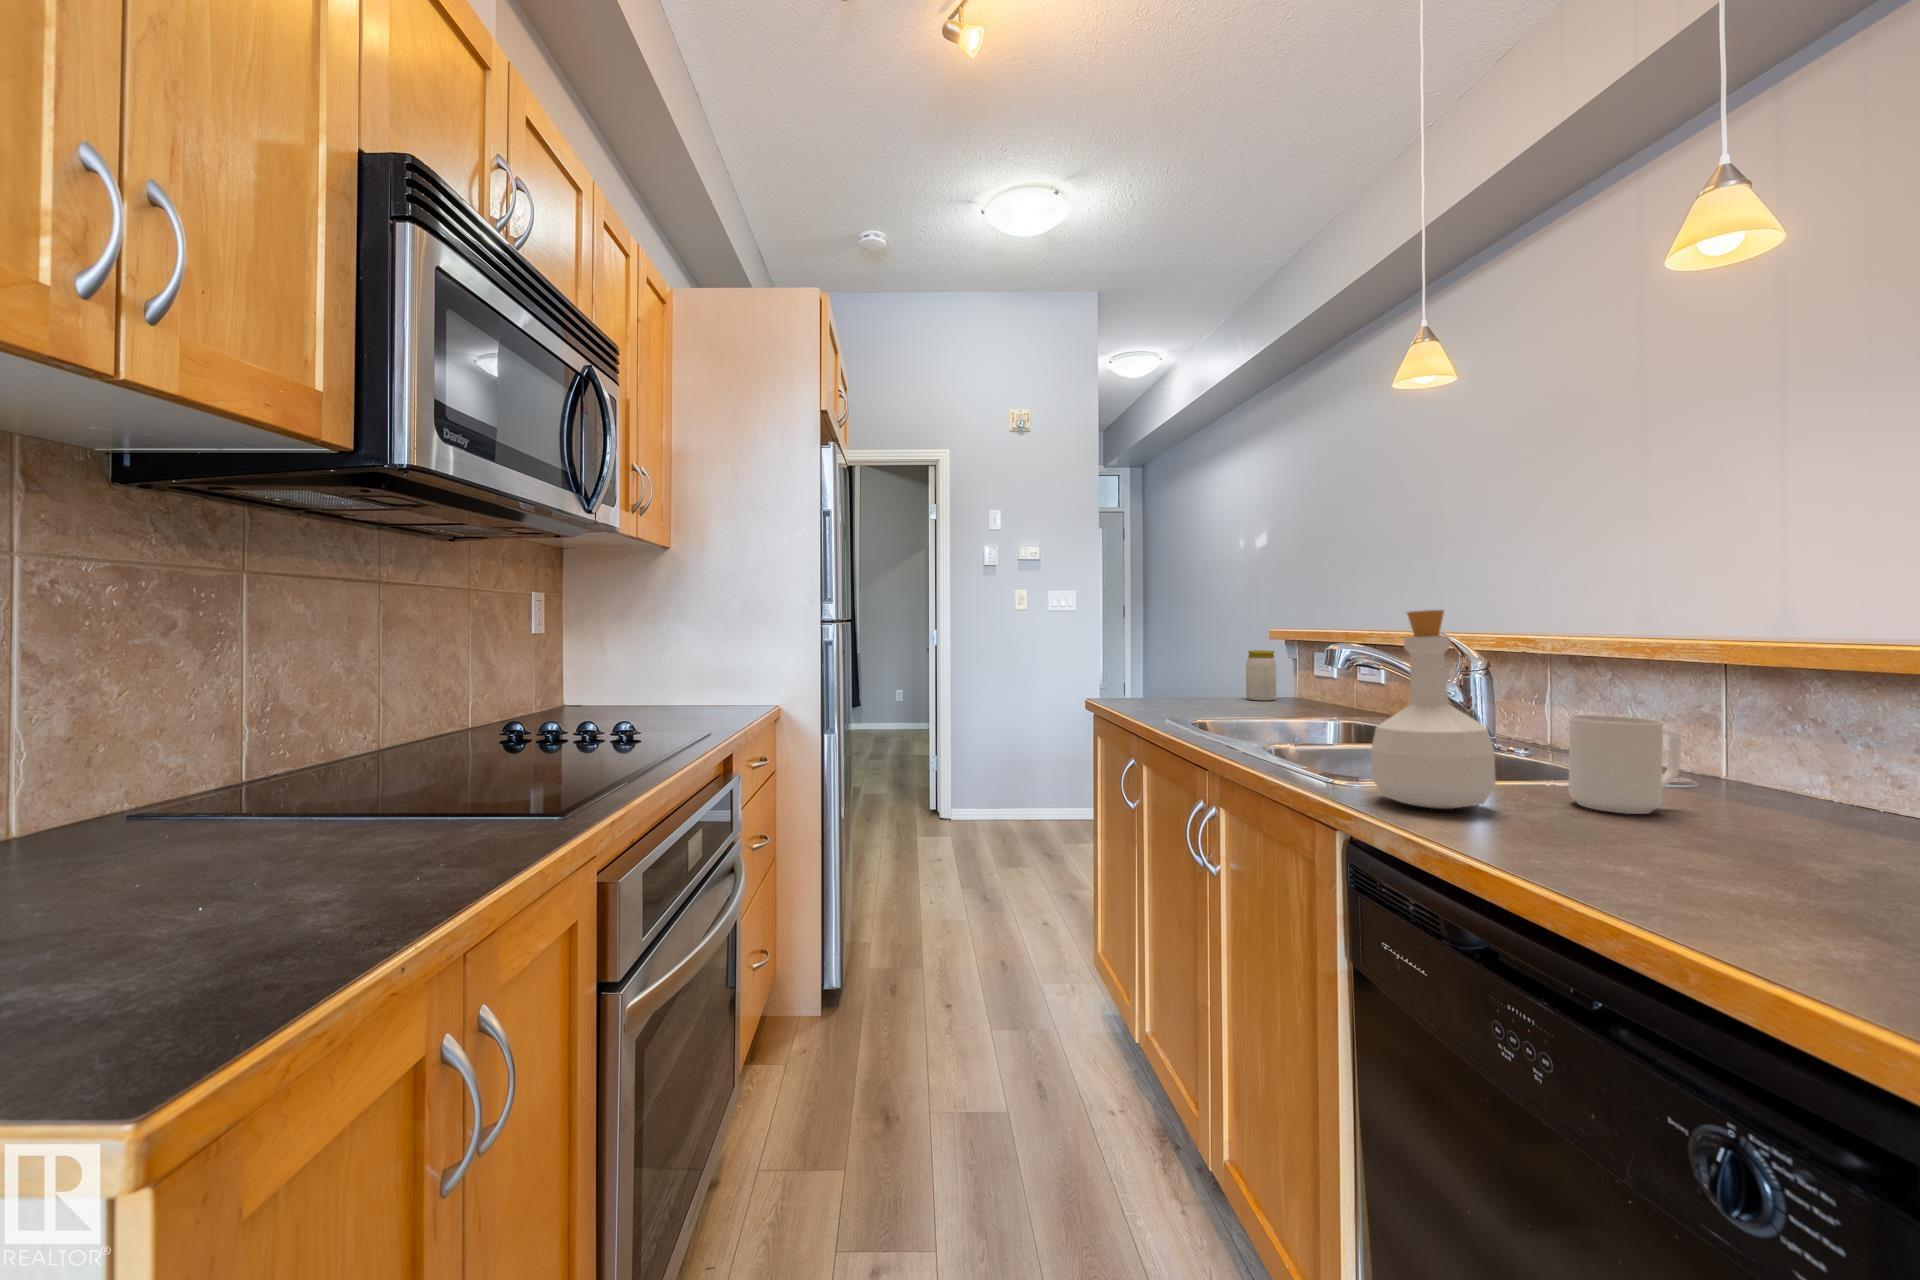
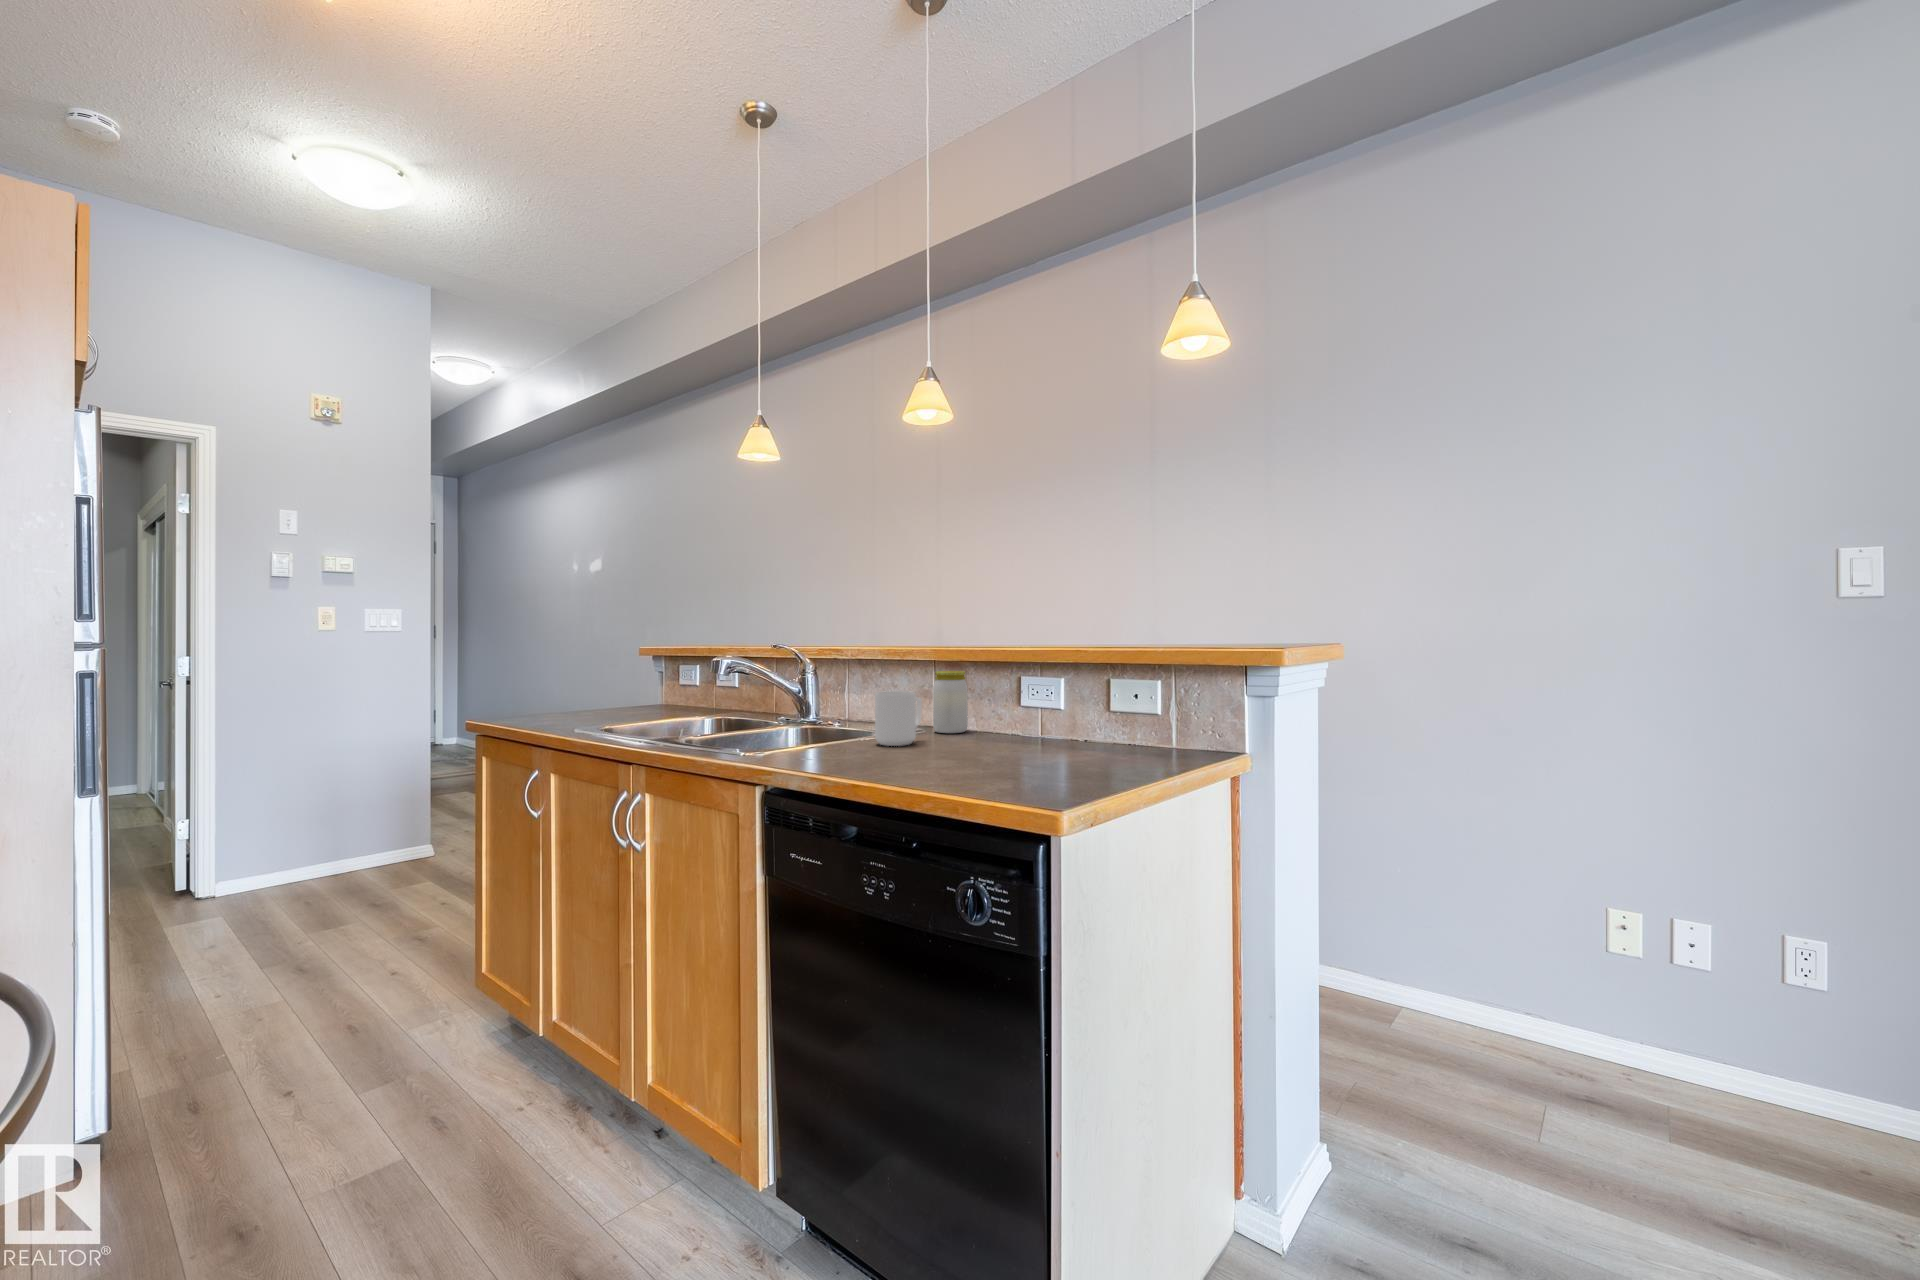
bottle: present [1371,610,1496,809] -> none [774,627,845,758]
jar: present [1246,650,1276,700] -> present [933,671,968,733]

